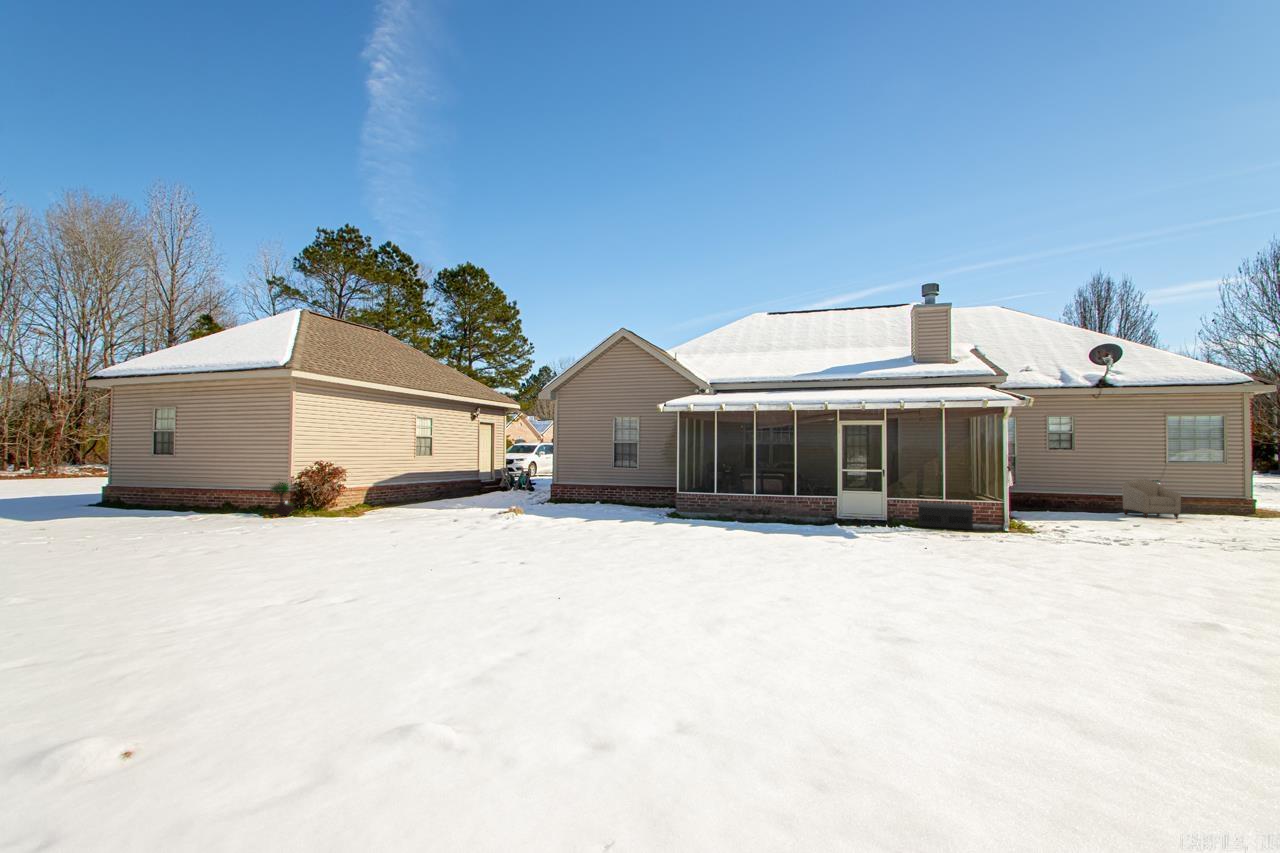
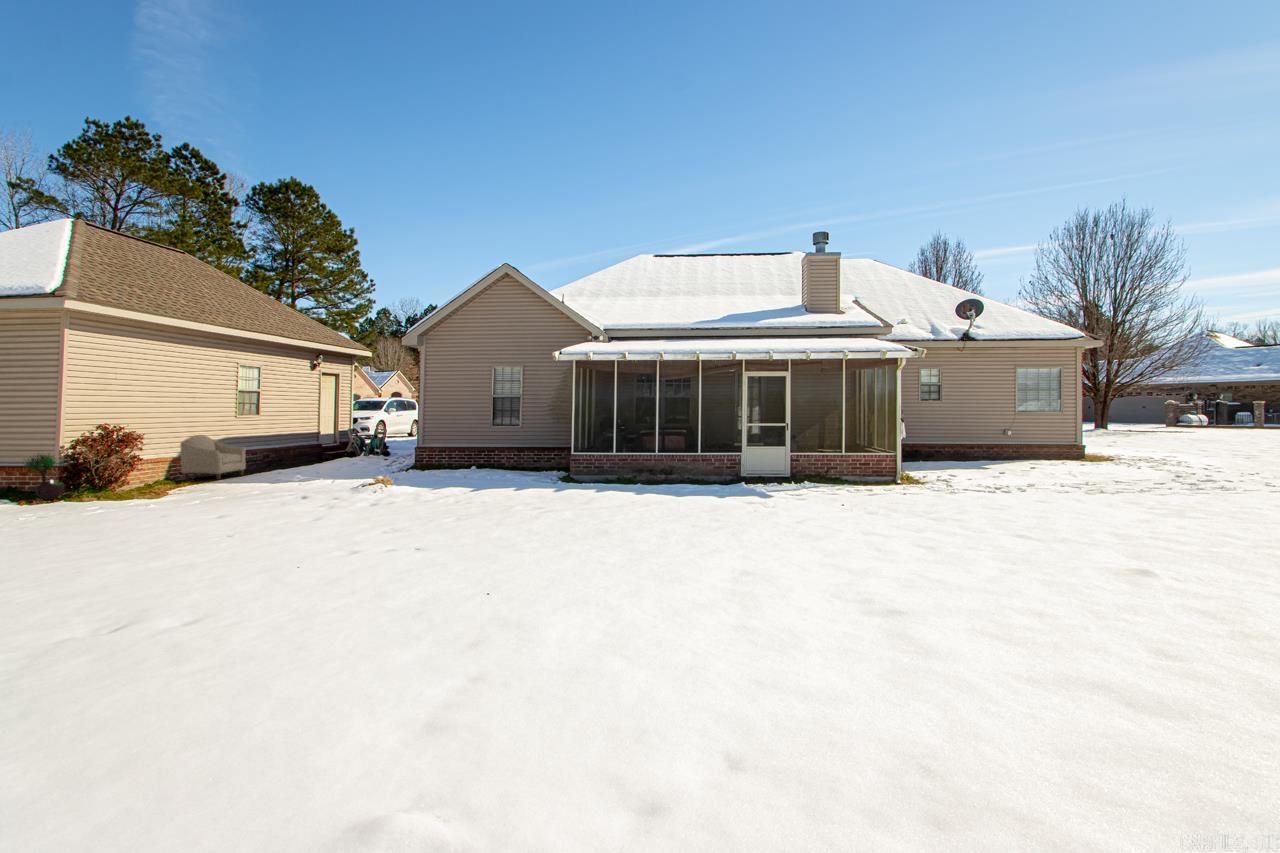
chair: present [1122,479,1181,518] -> present [180,435,246,479]
storage bench: present [918,502,973,530] -> none [819,456,872,483]

